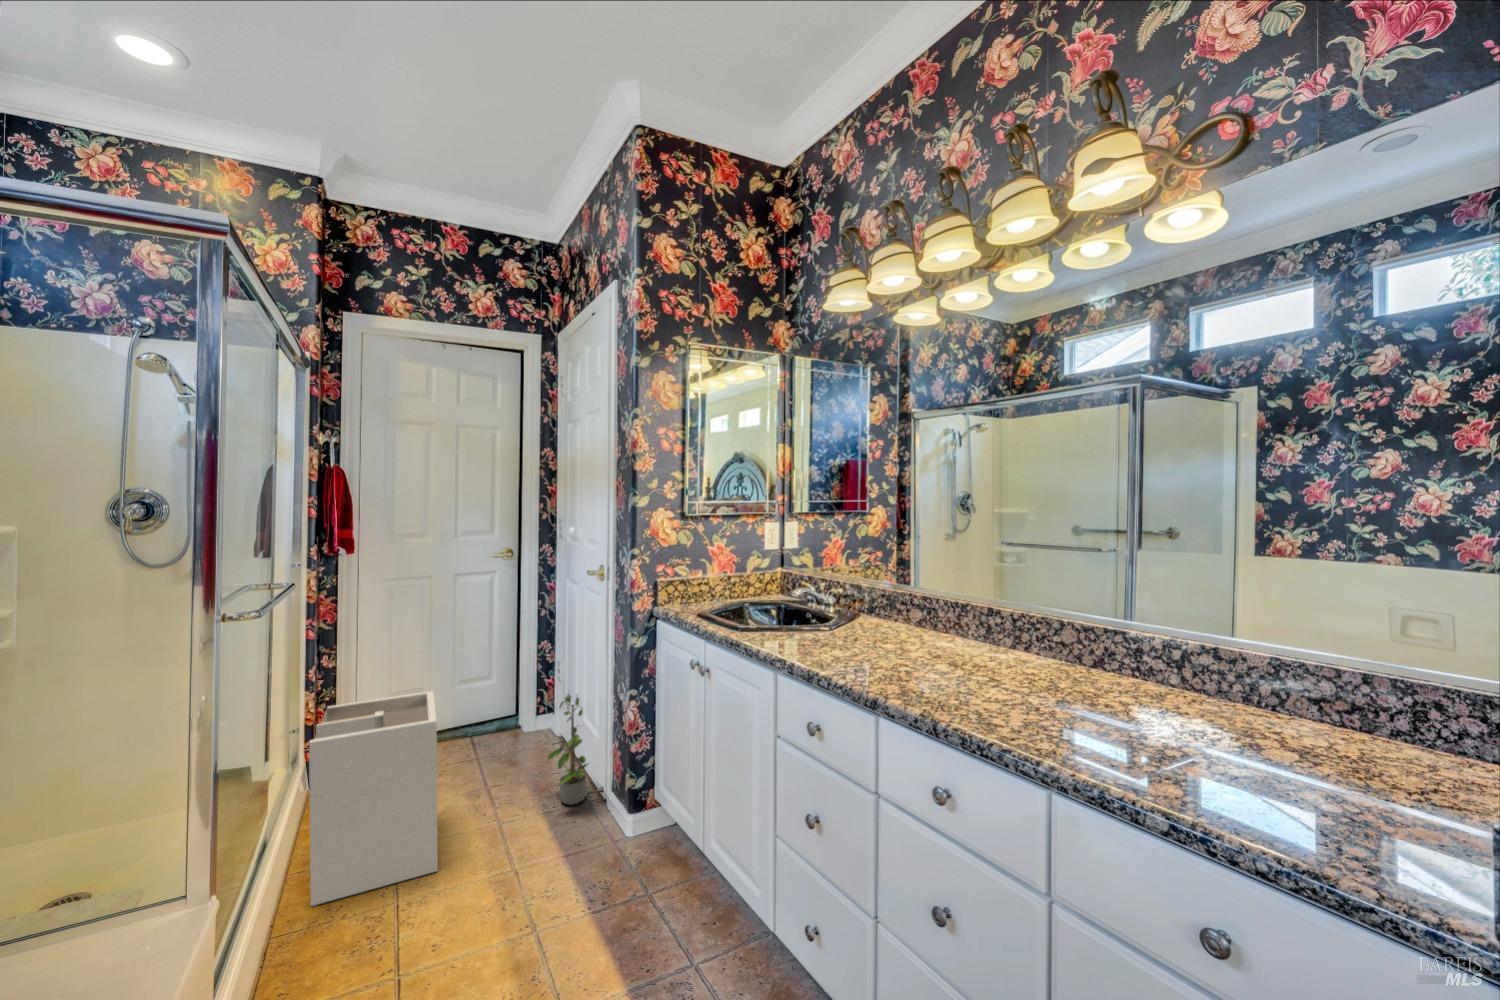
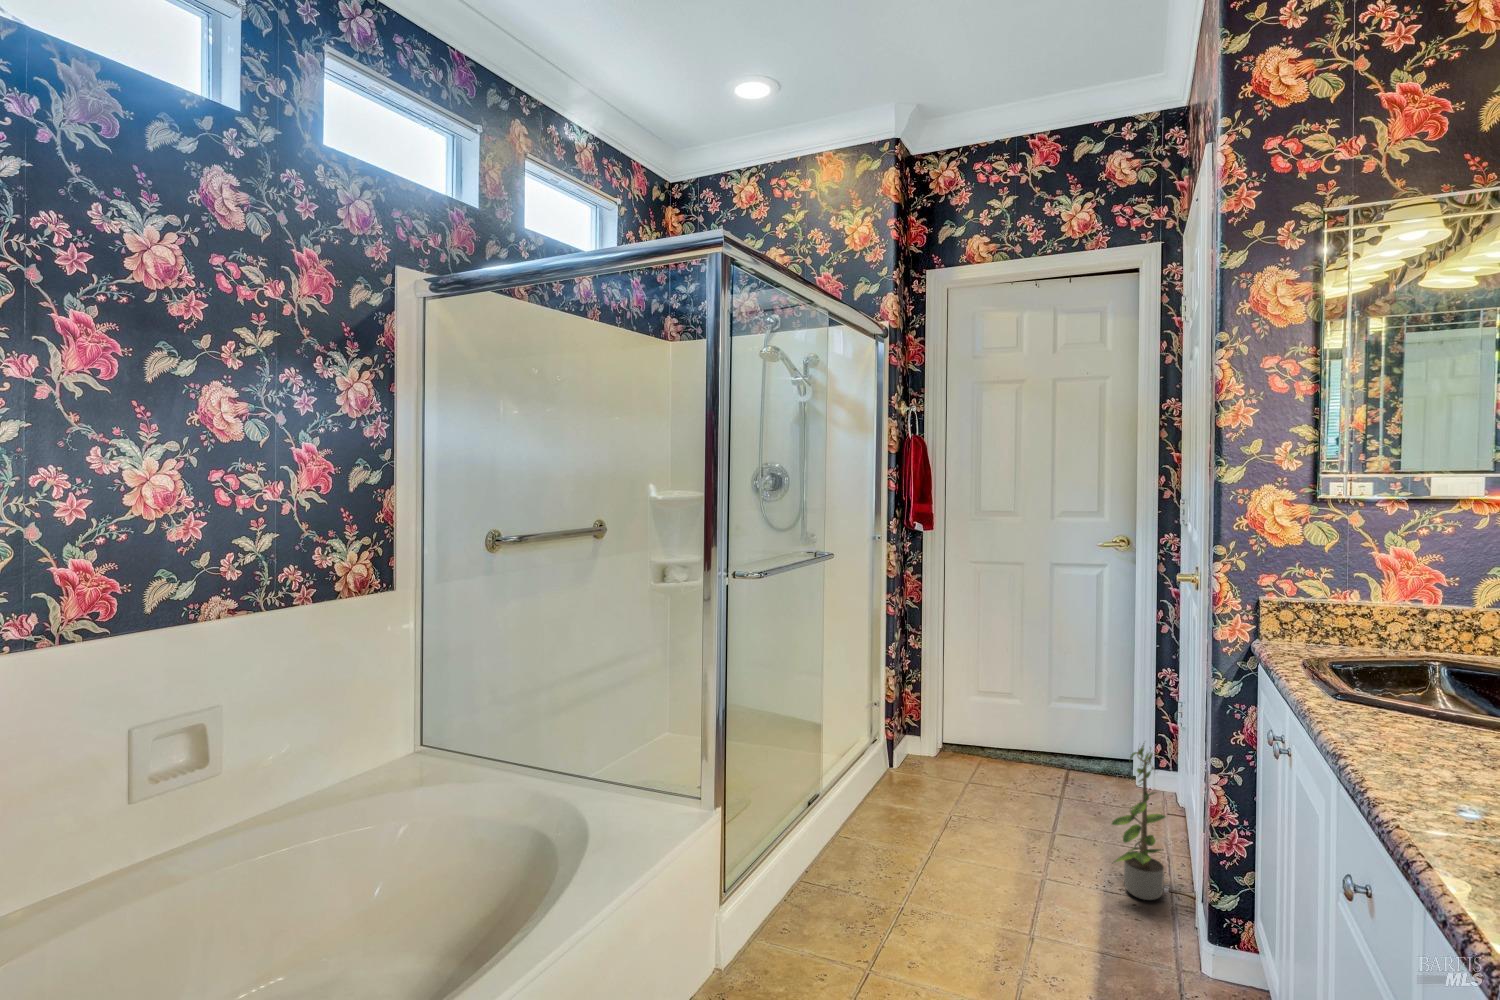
laundry hamper: present [309,691,438,906] -> none [842,683,976,894]

